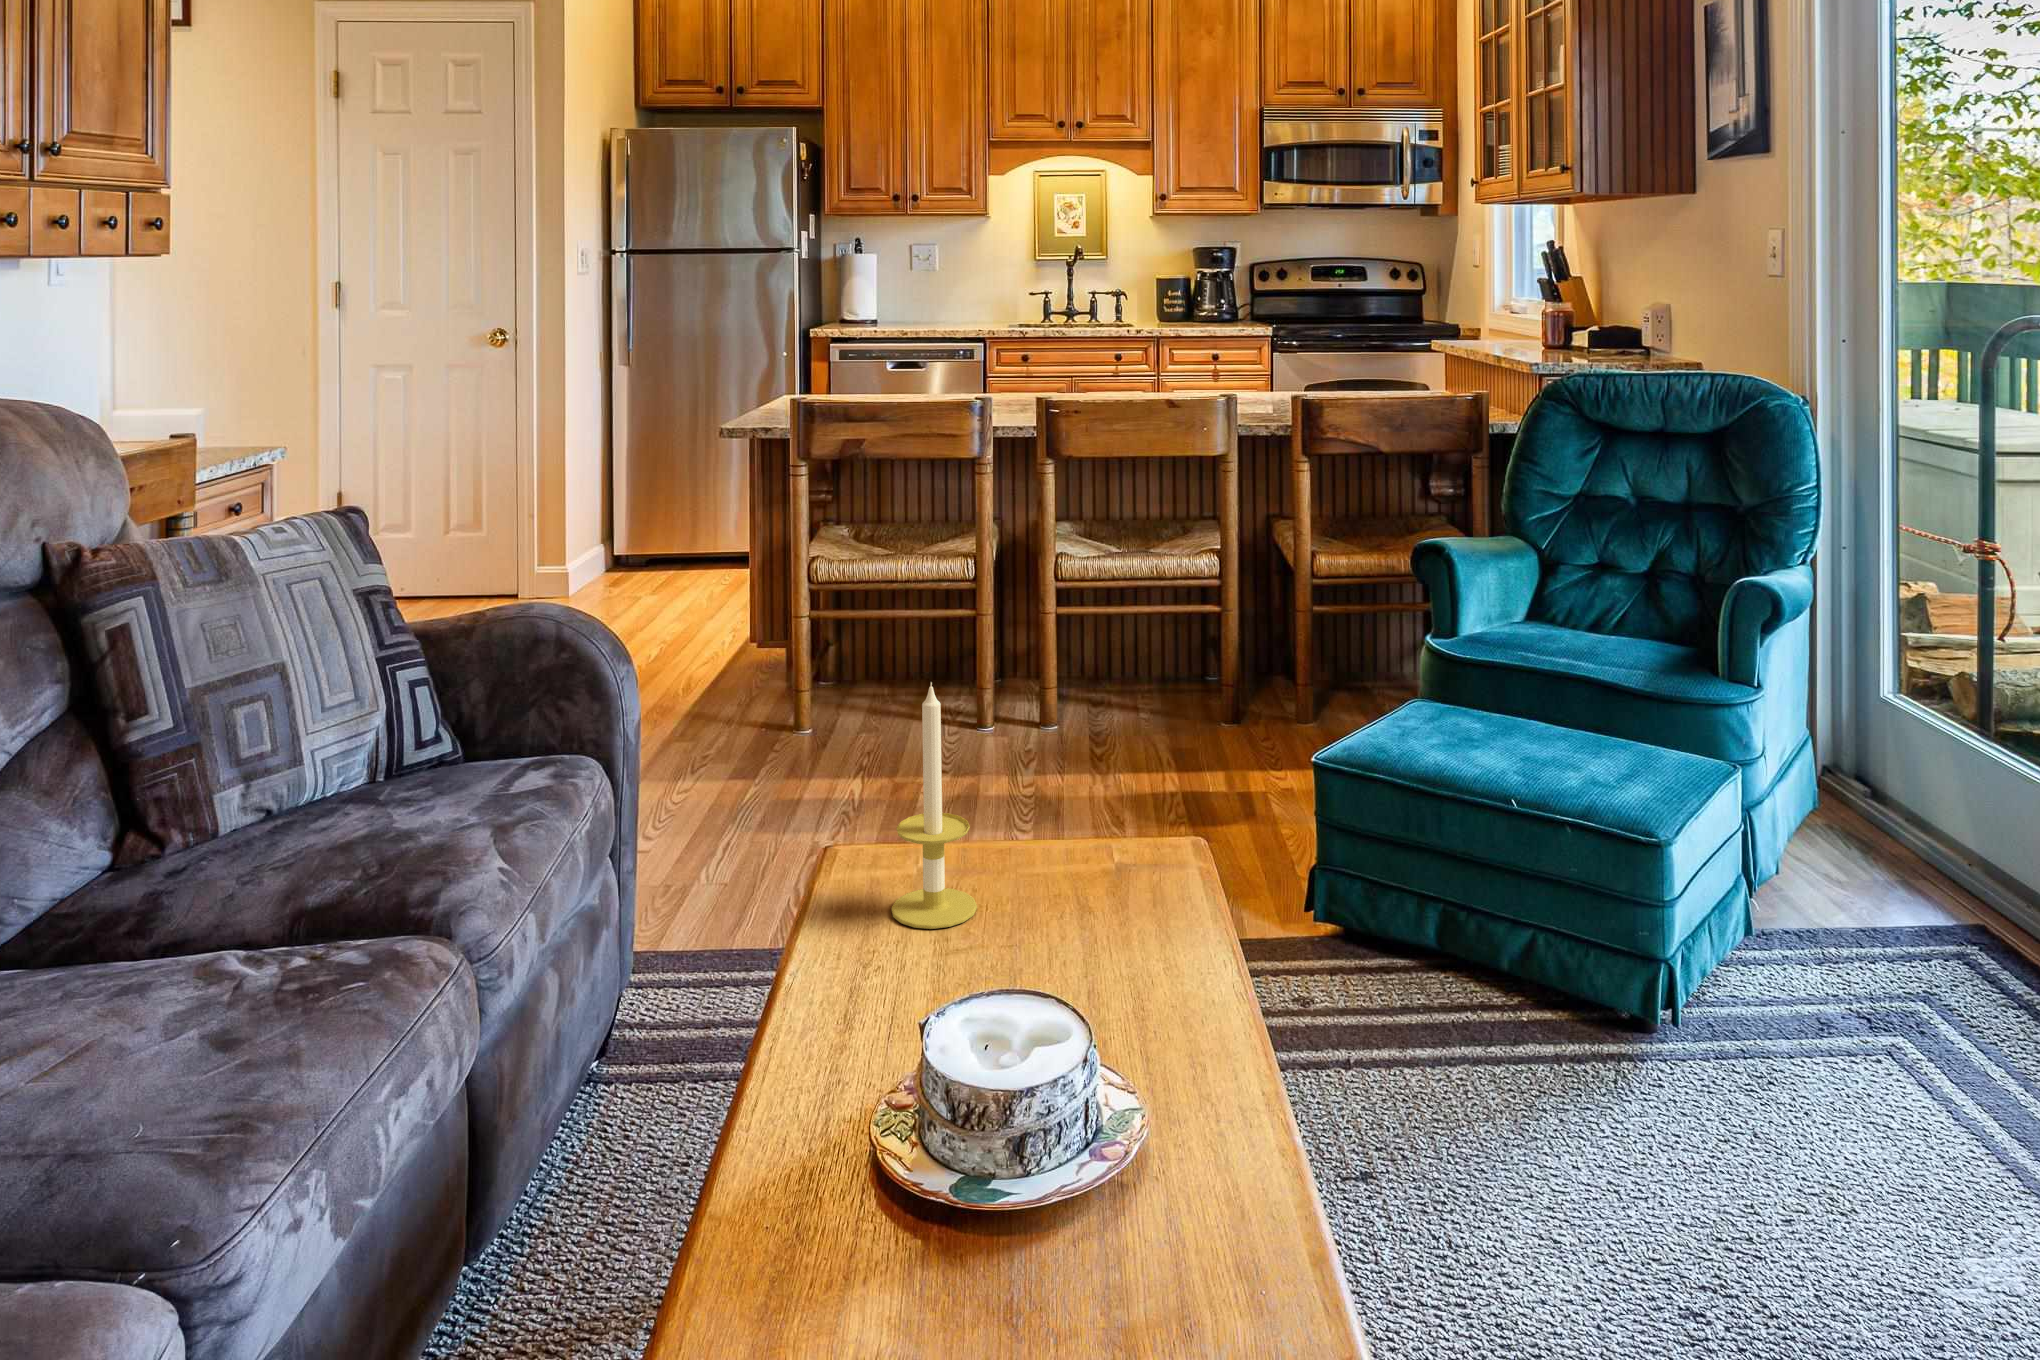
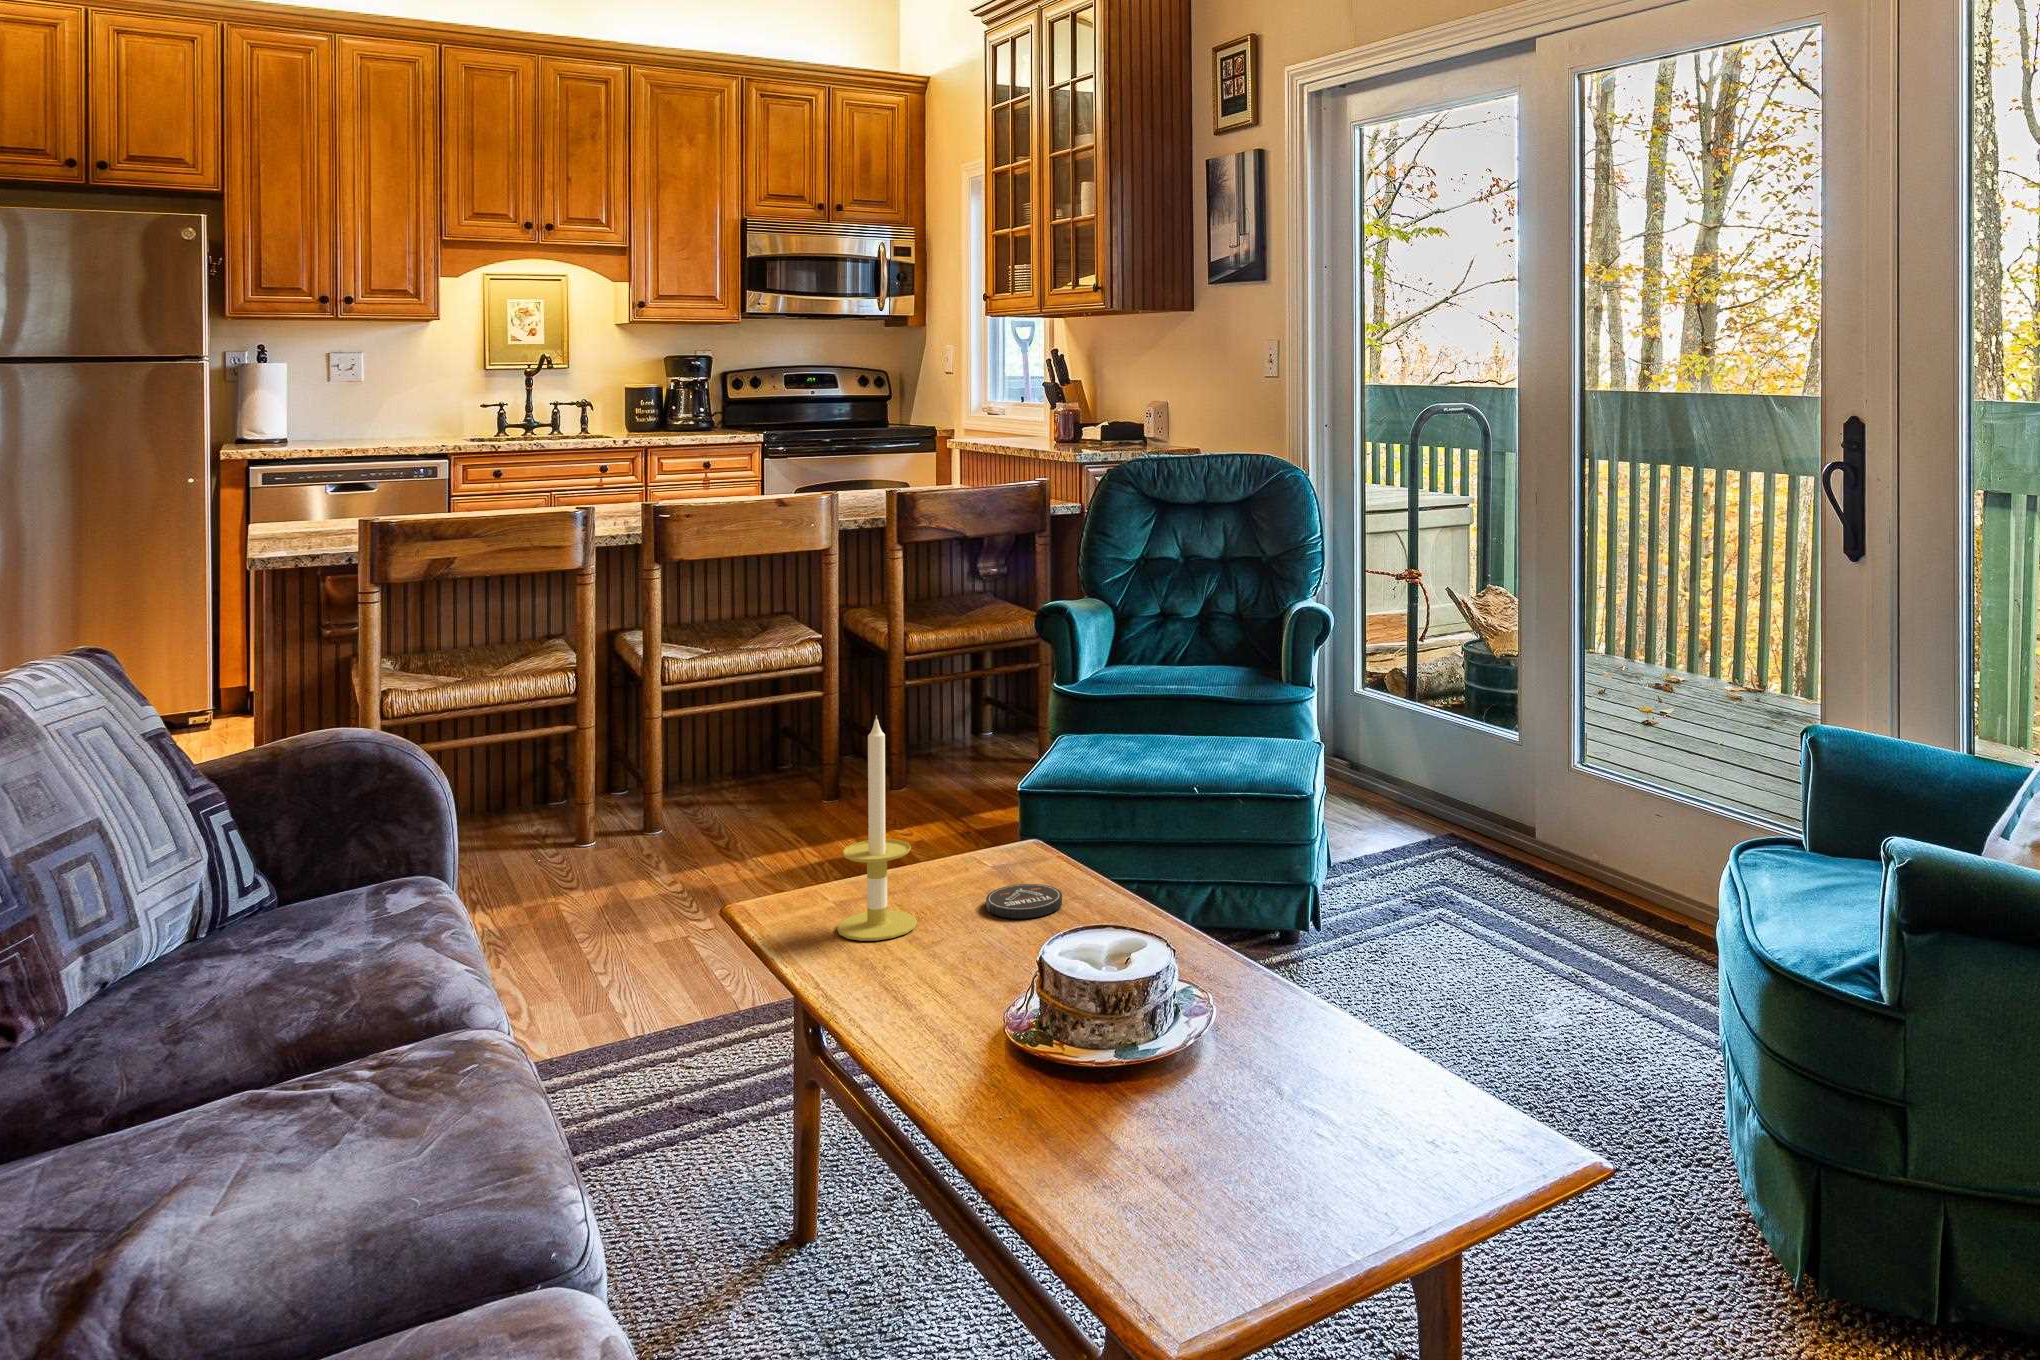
coaster: none [1055,892,1142,942] -> present [986,884,1062,919]

